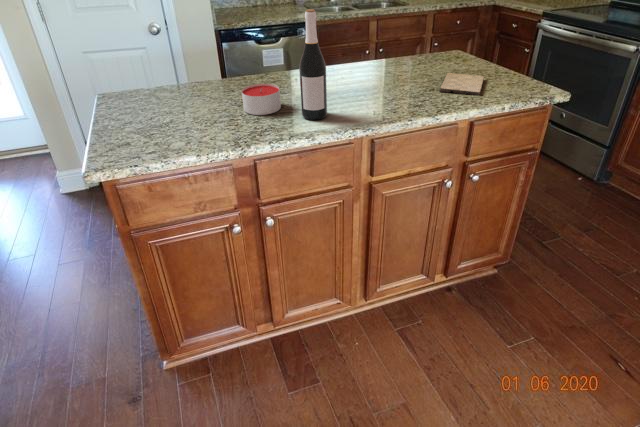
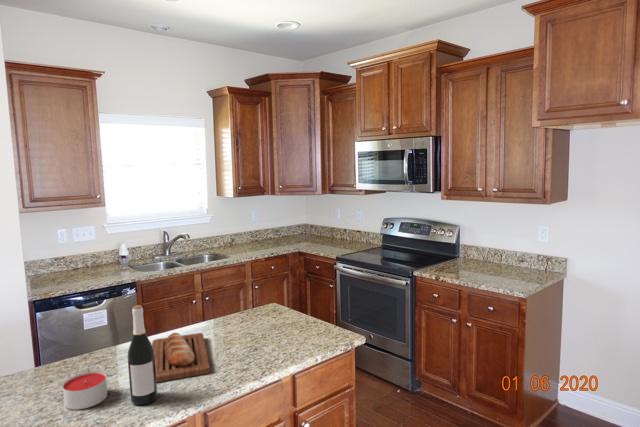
bread loaf: none [320,61,381,105] -> present [152,333,210,382]
cutting board: present [439,73,484,95] -> none [262,330,297,351]

